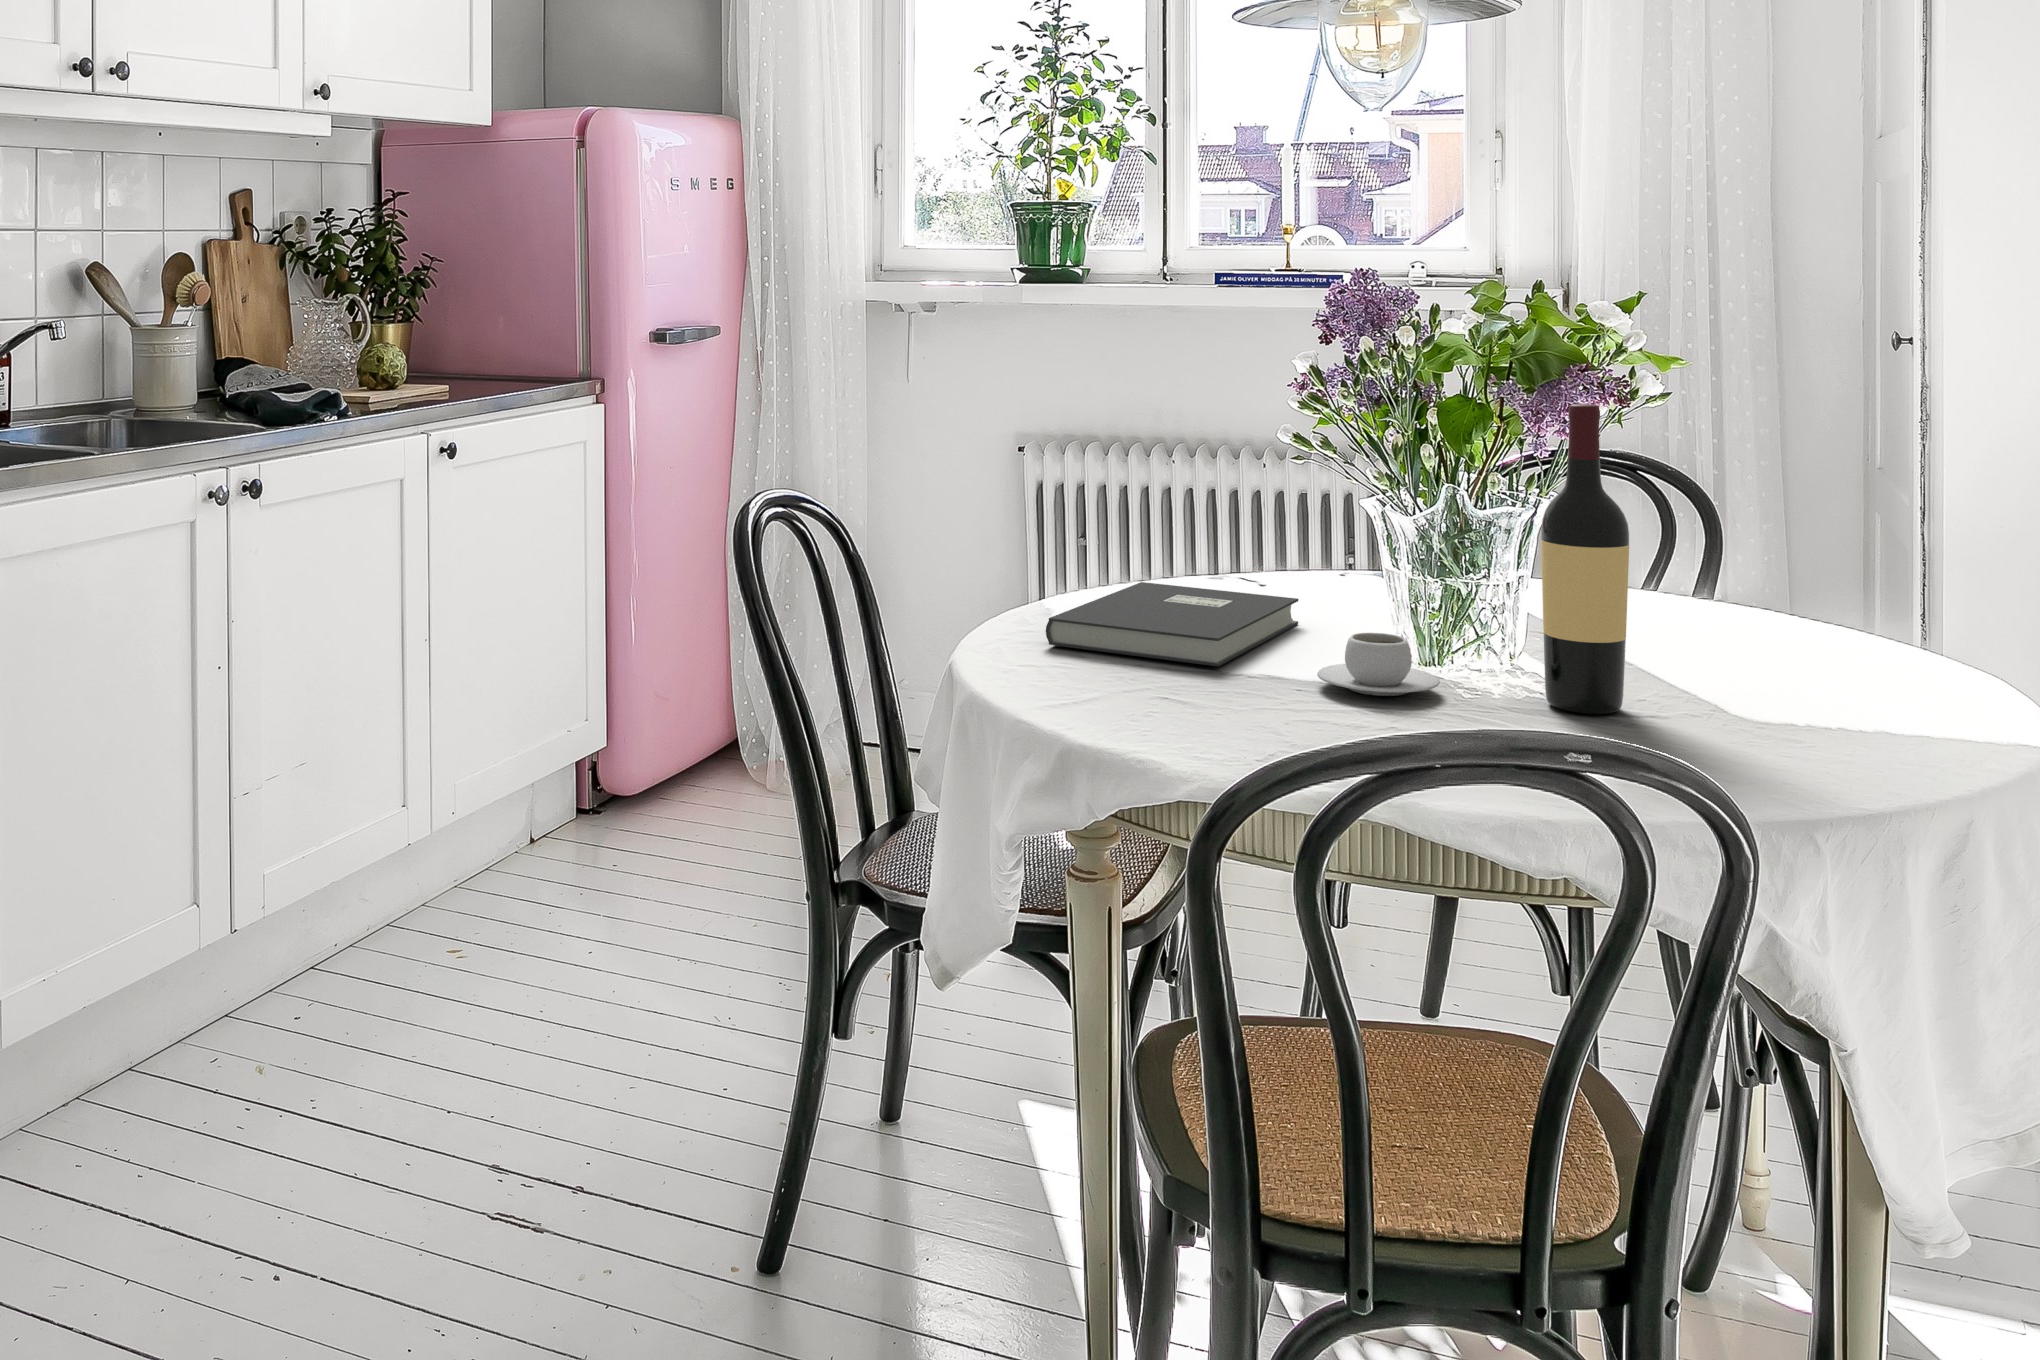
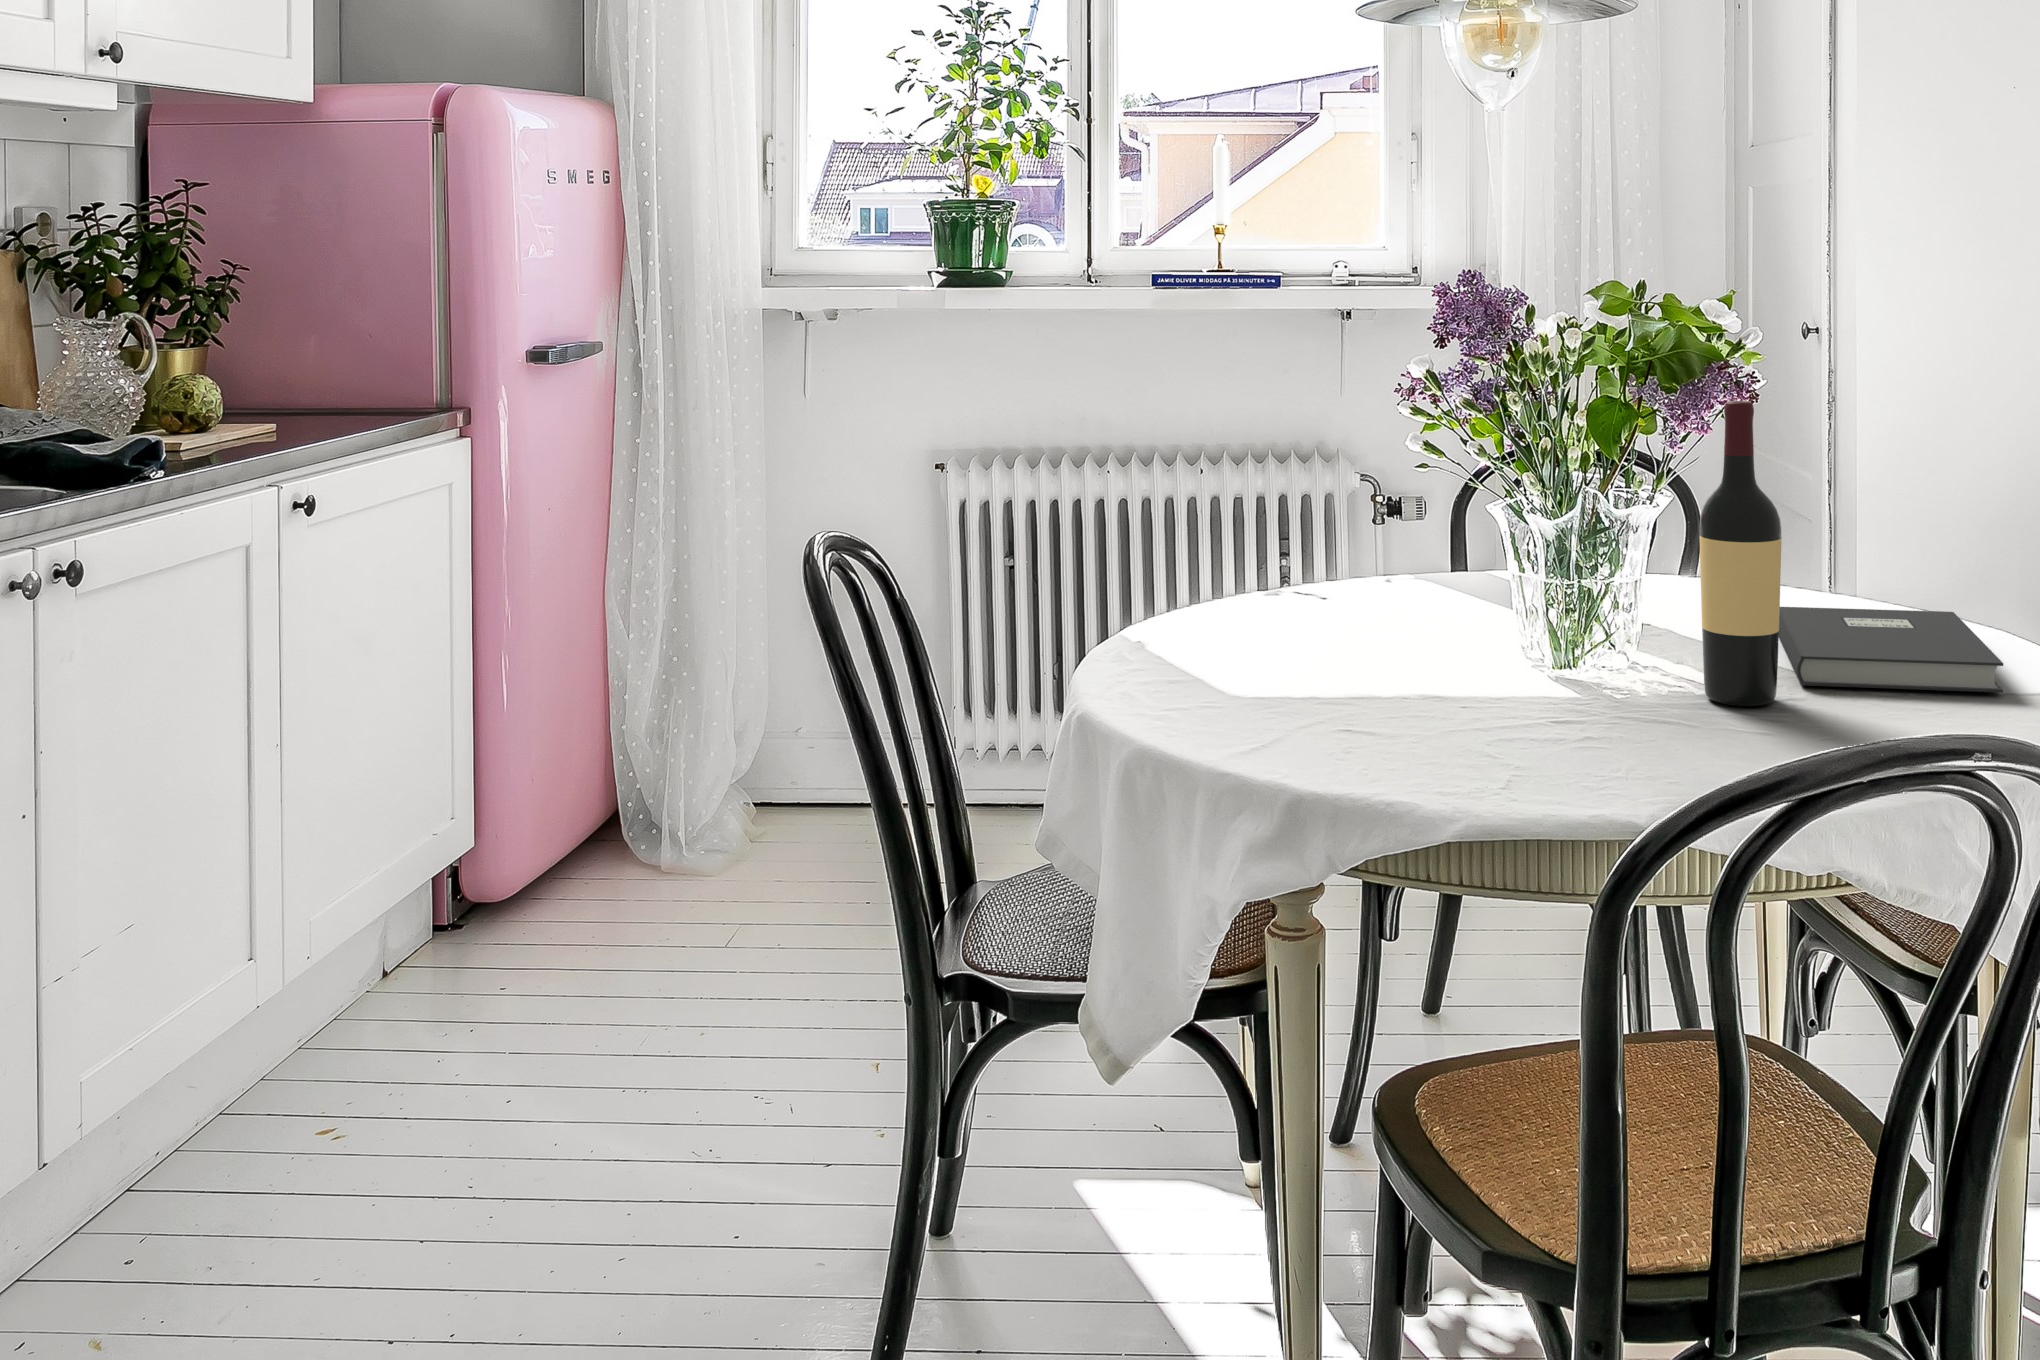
book: present [1046,582,1298,666] -> present [1779,607,2003,692]
teacup: present [1317,633,1440,696] -> none [1489,643,1610,707]

